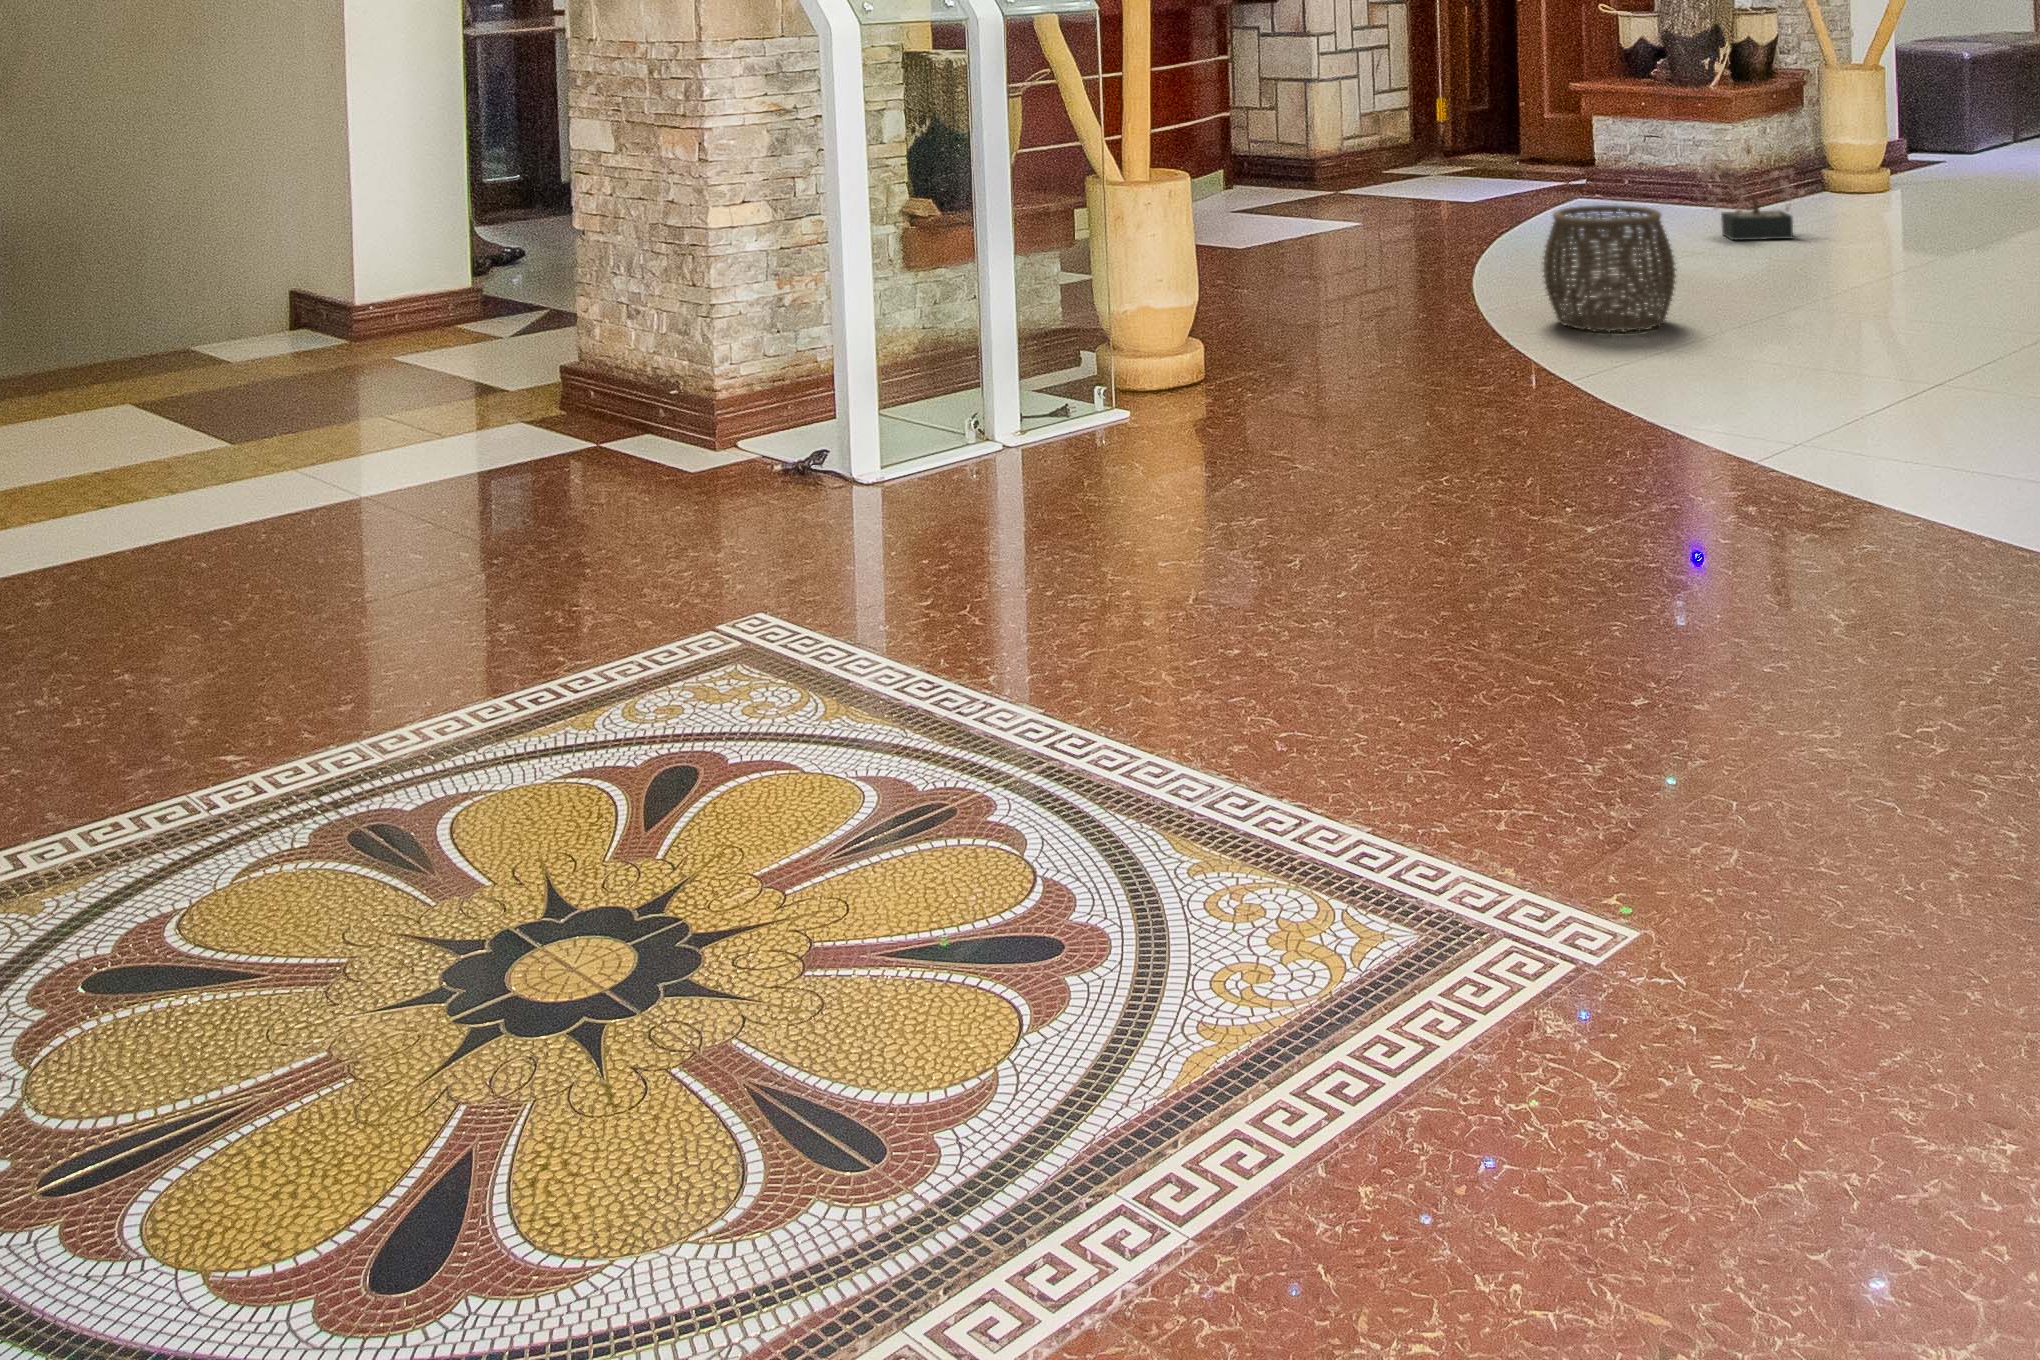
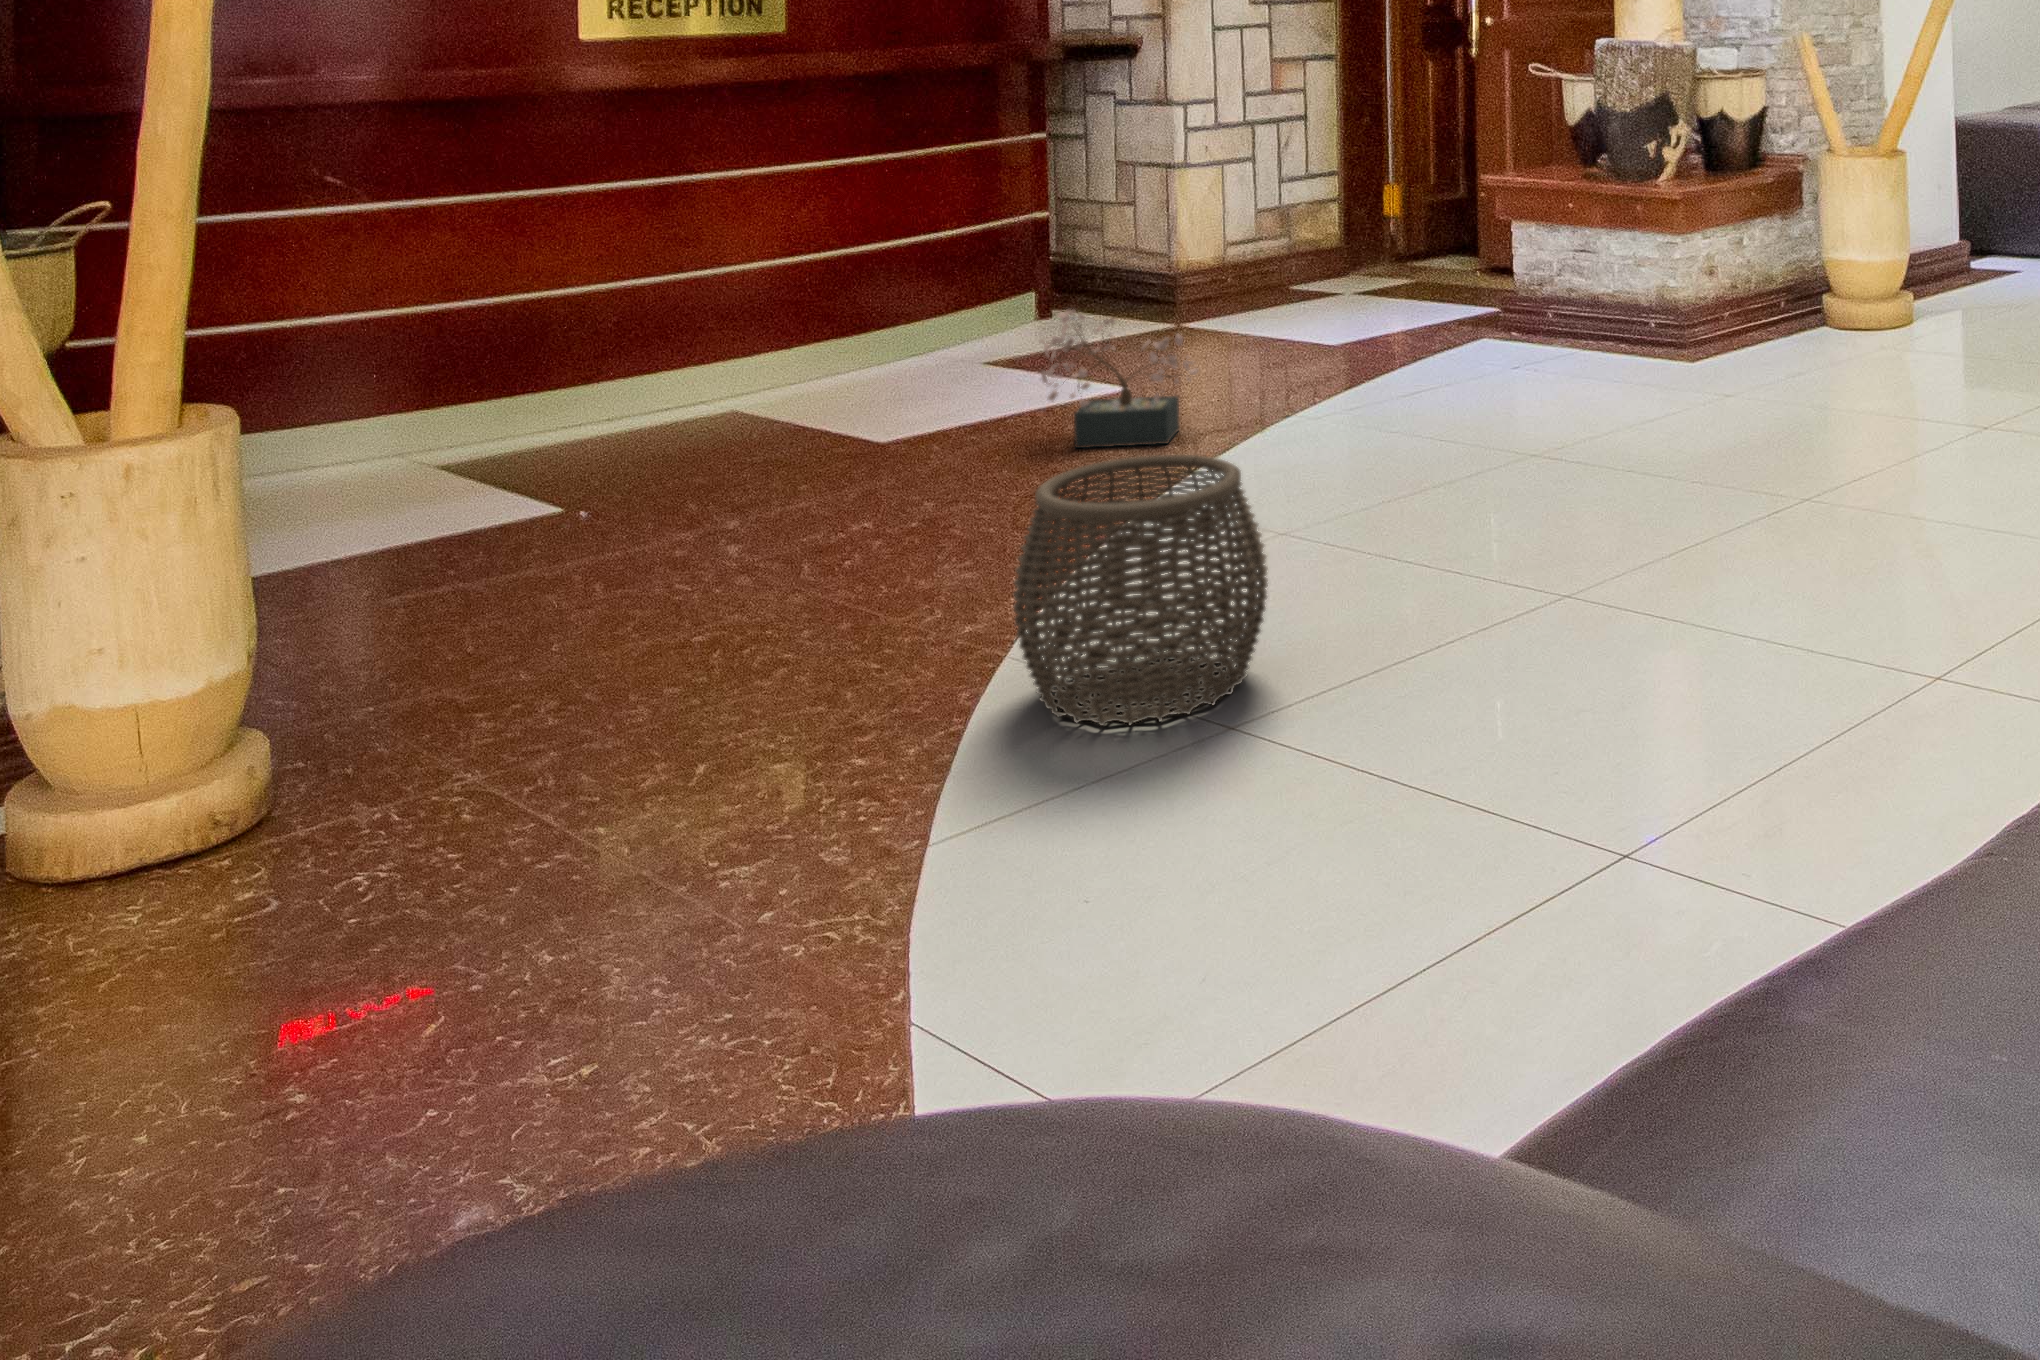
decorative plant: present [1697,152,1804,240] -> present [1041,310,1198,448]

